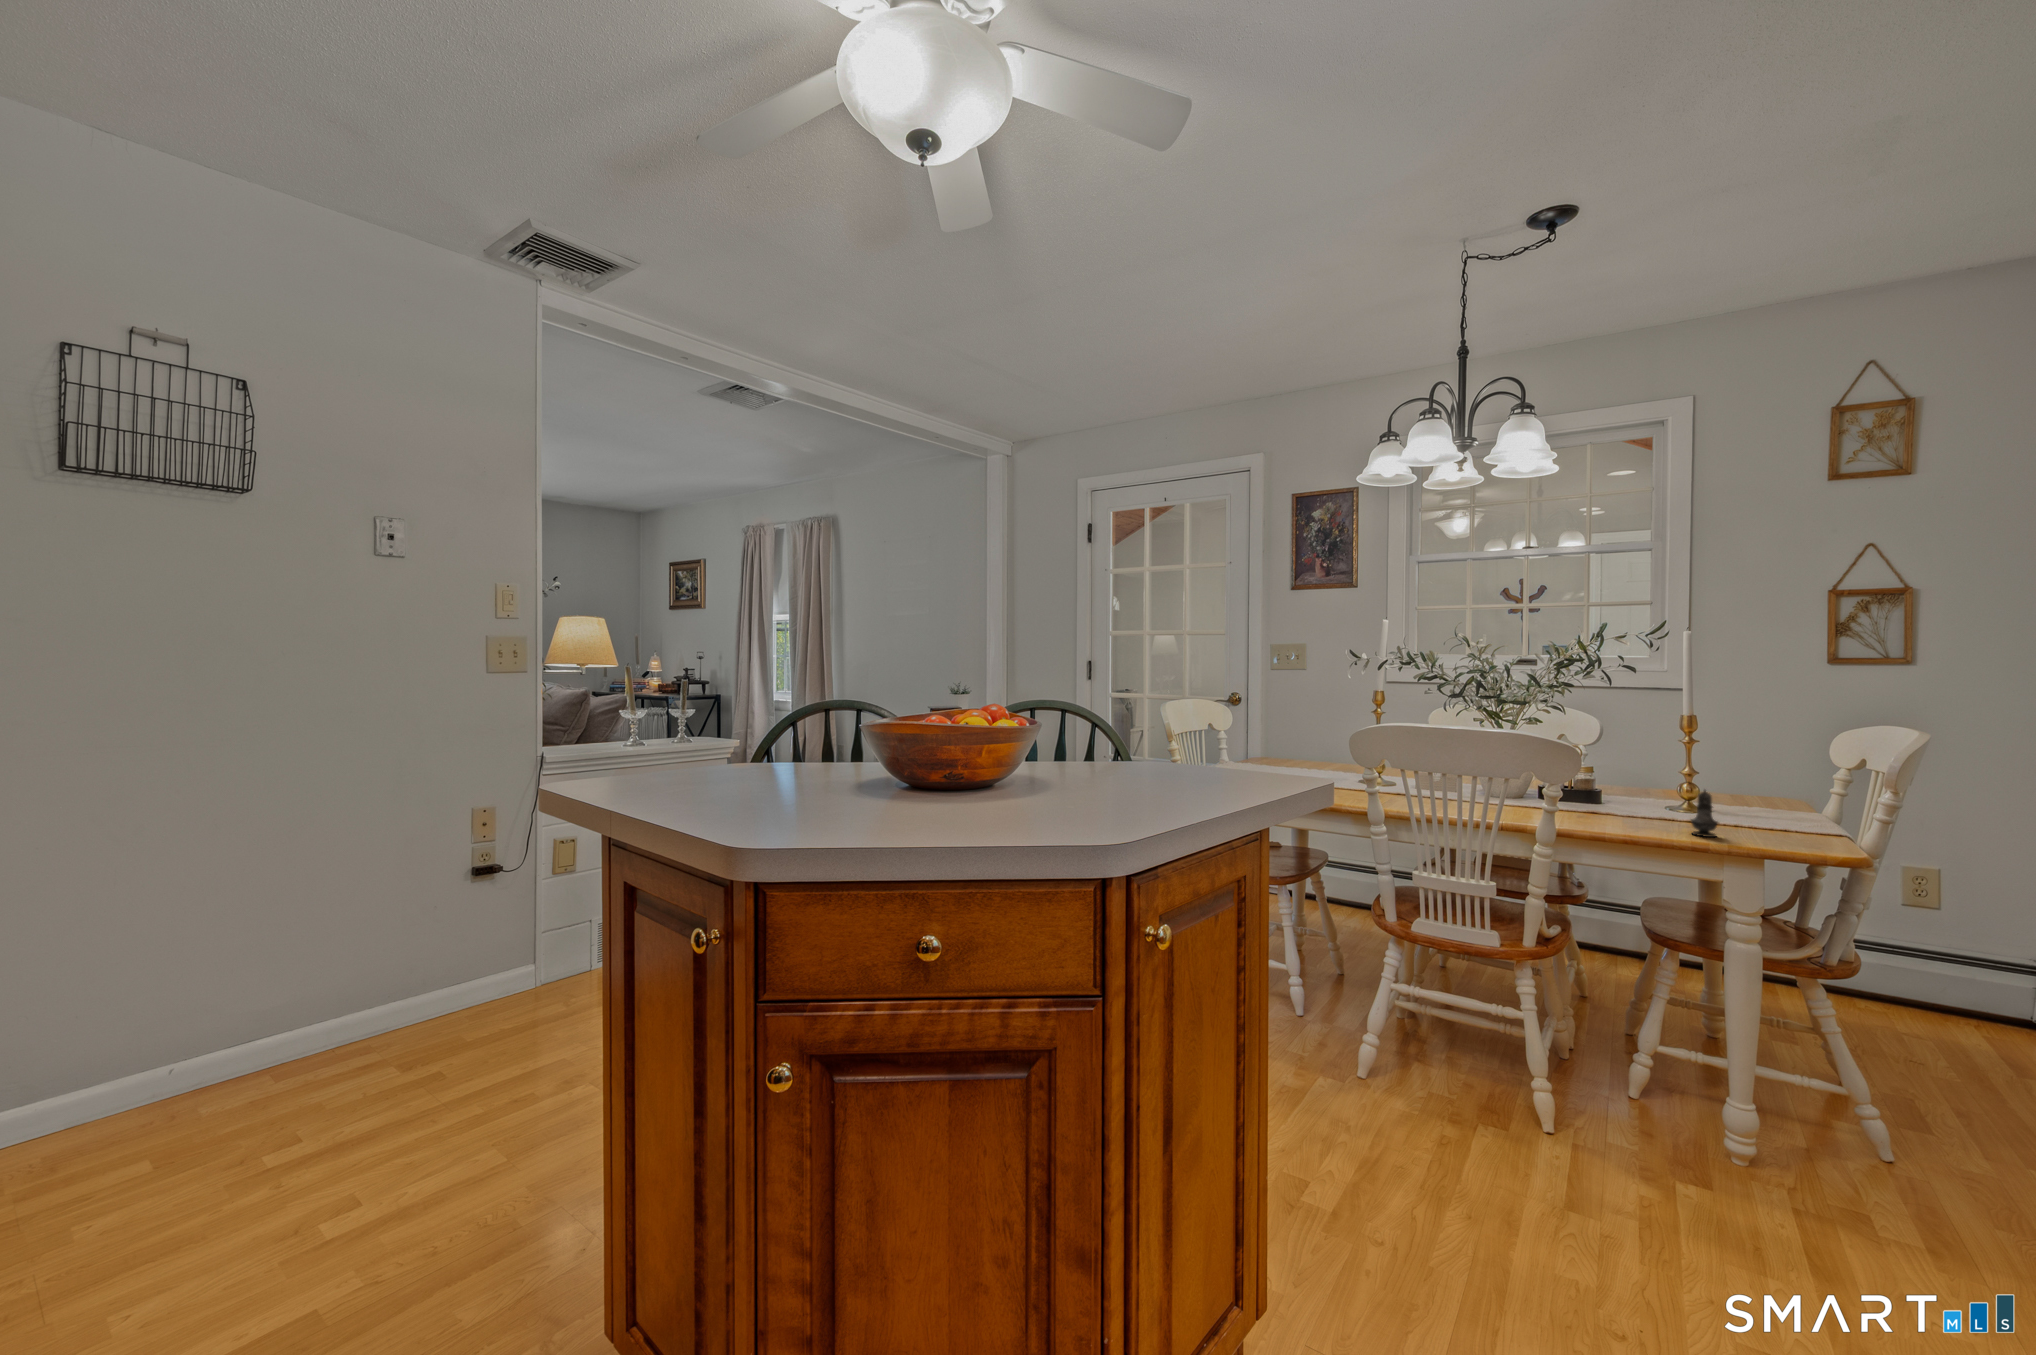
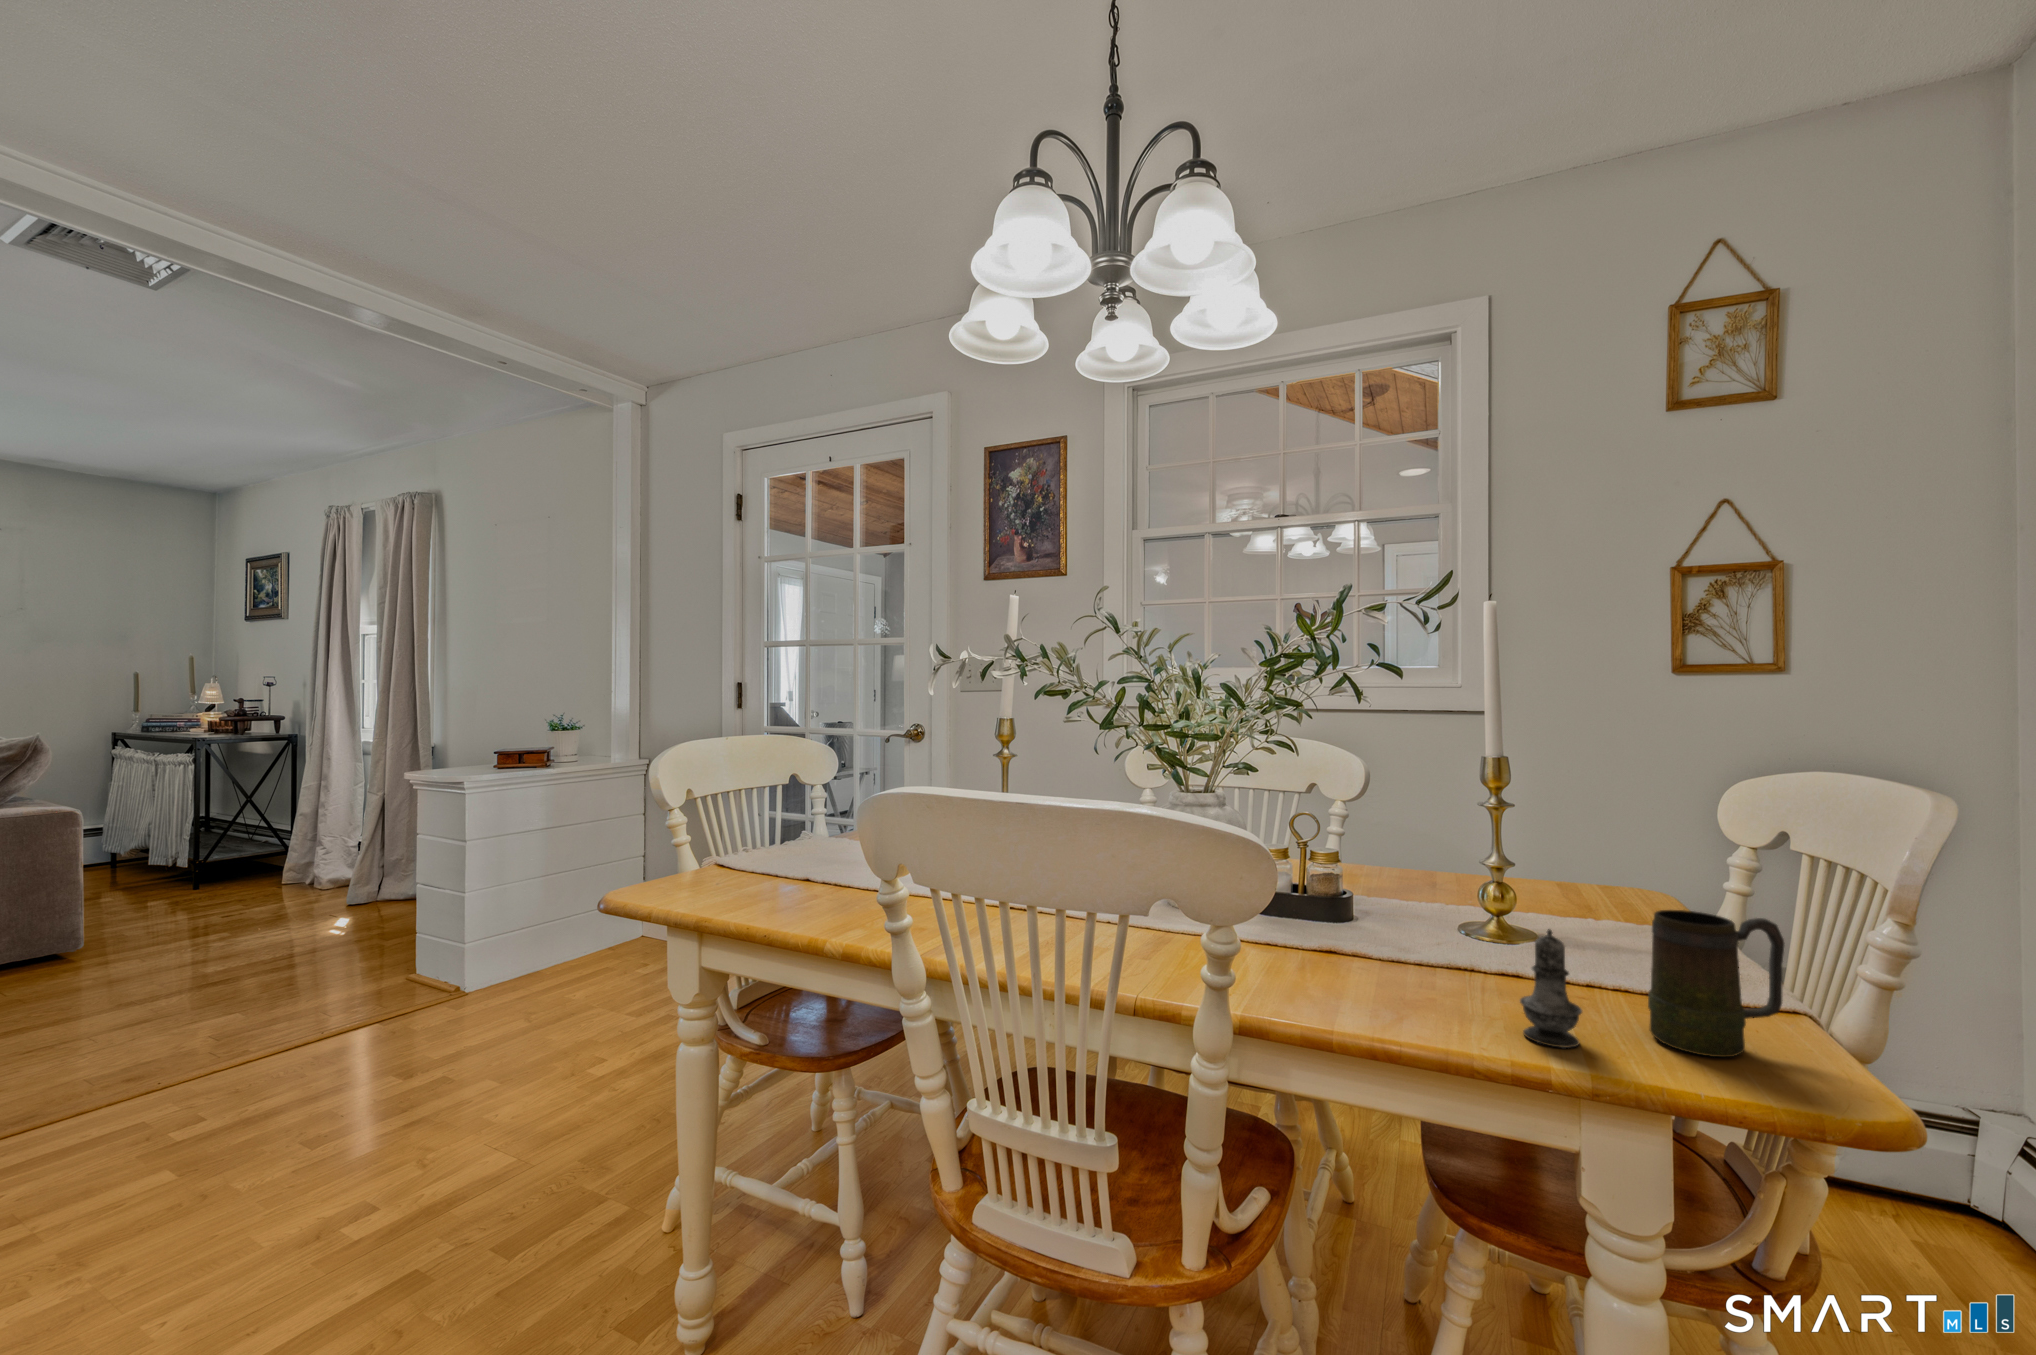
mug: none [1752,783,1815,841] -> present [1648,910,1784,1057]

